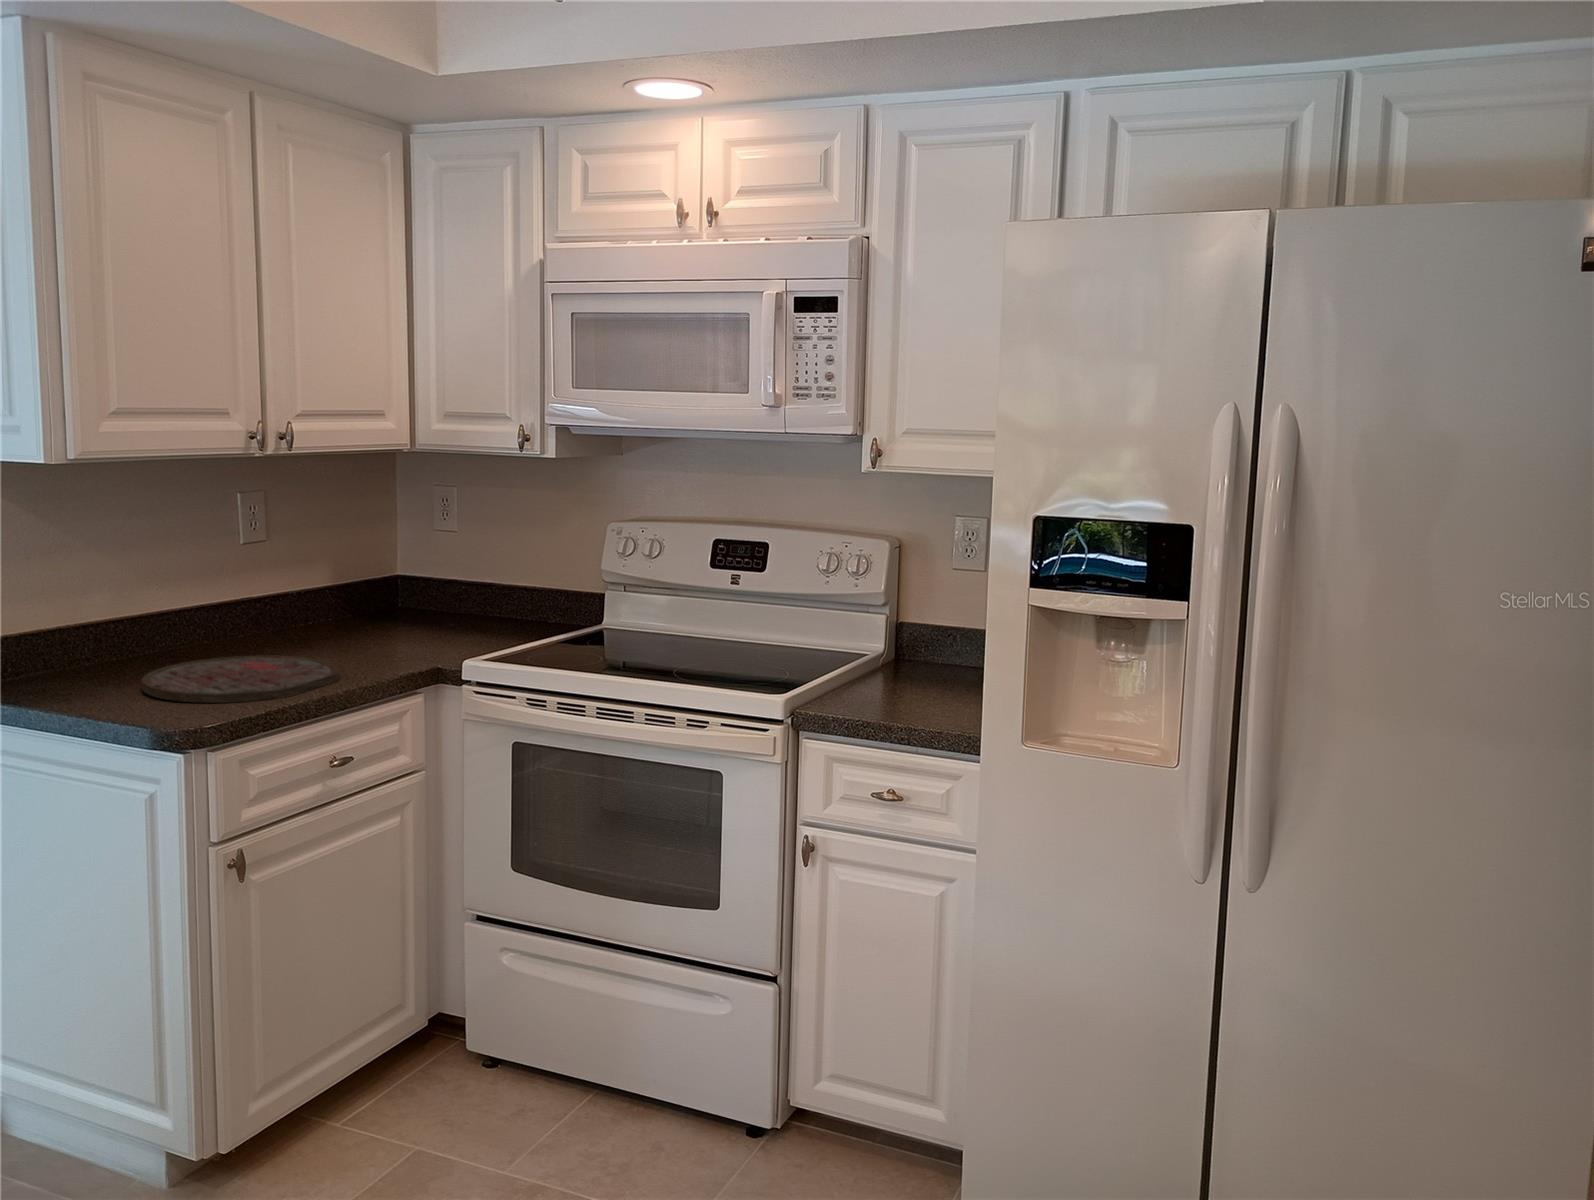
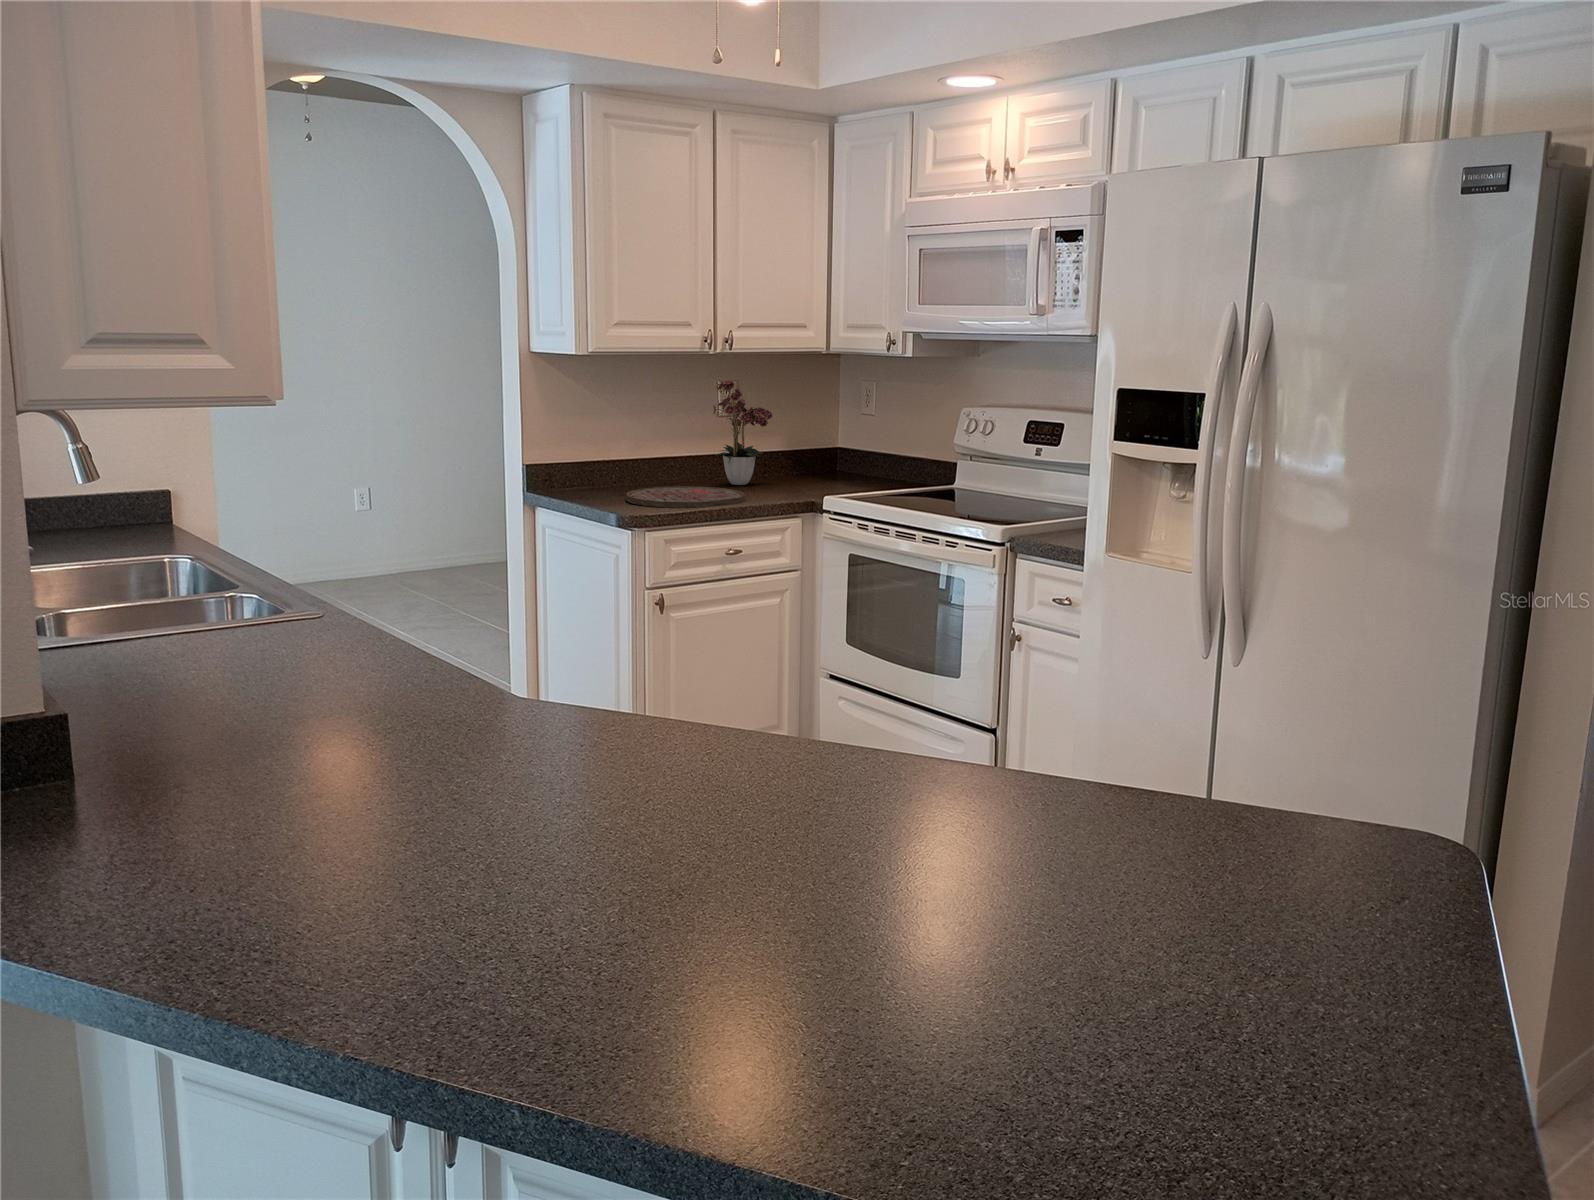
flower arrangement: none [242,486,343,644] -> present [713,380,772,485]

